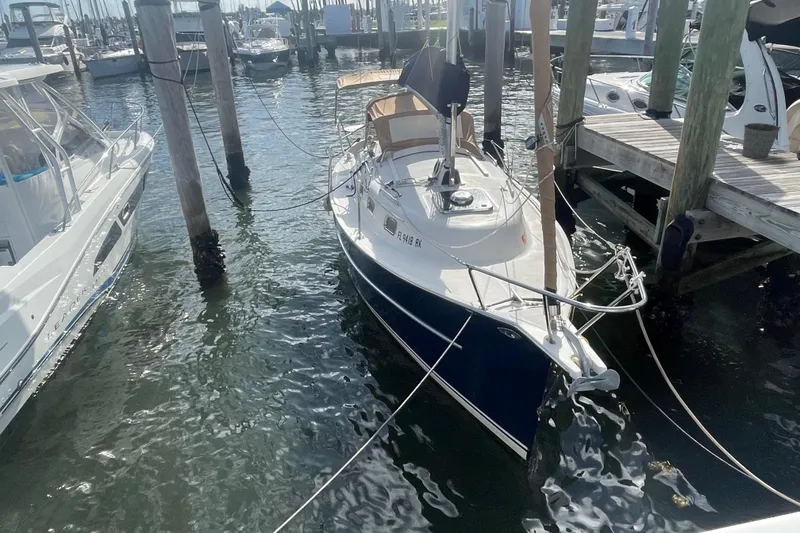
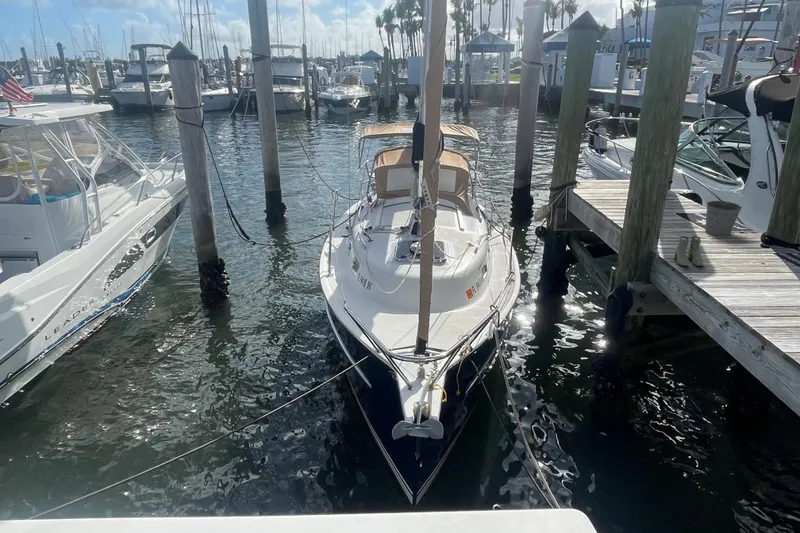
boots: none [736,158,769,189] -> present [674,236,703,266]

